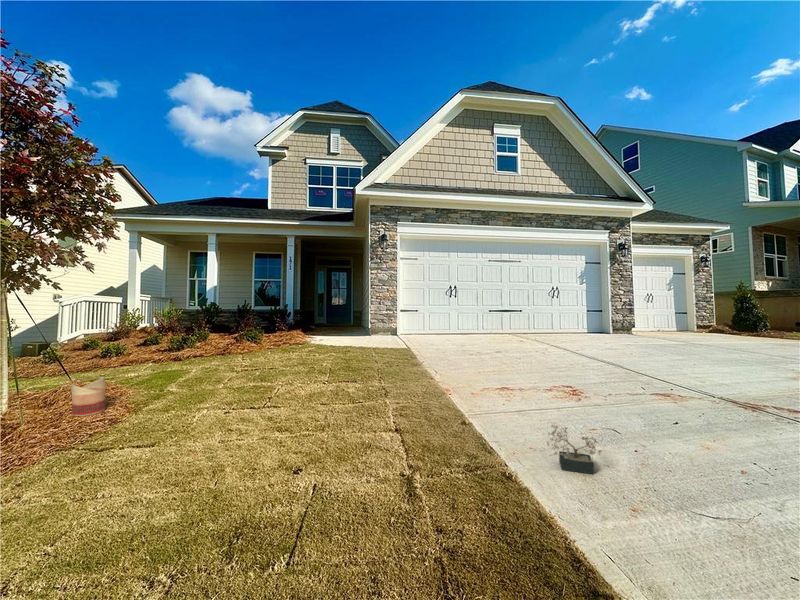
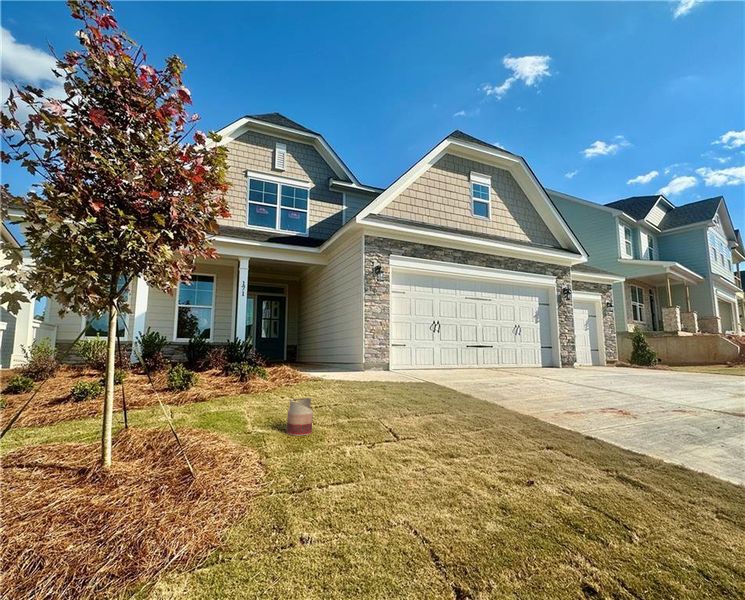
decorative plant: present [547,423,602,474] -> none [686,411,721,439]

